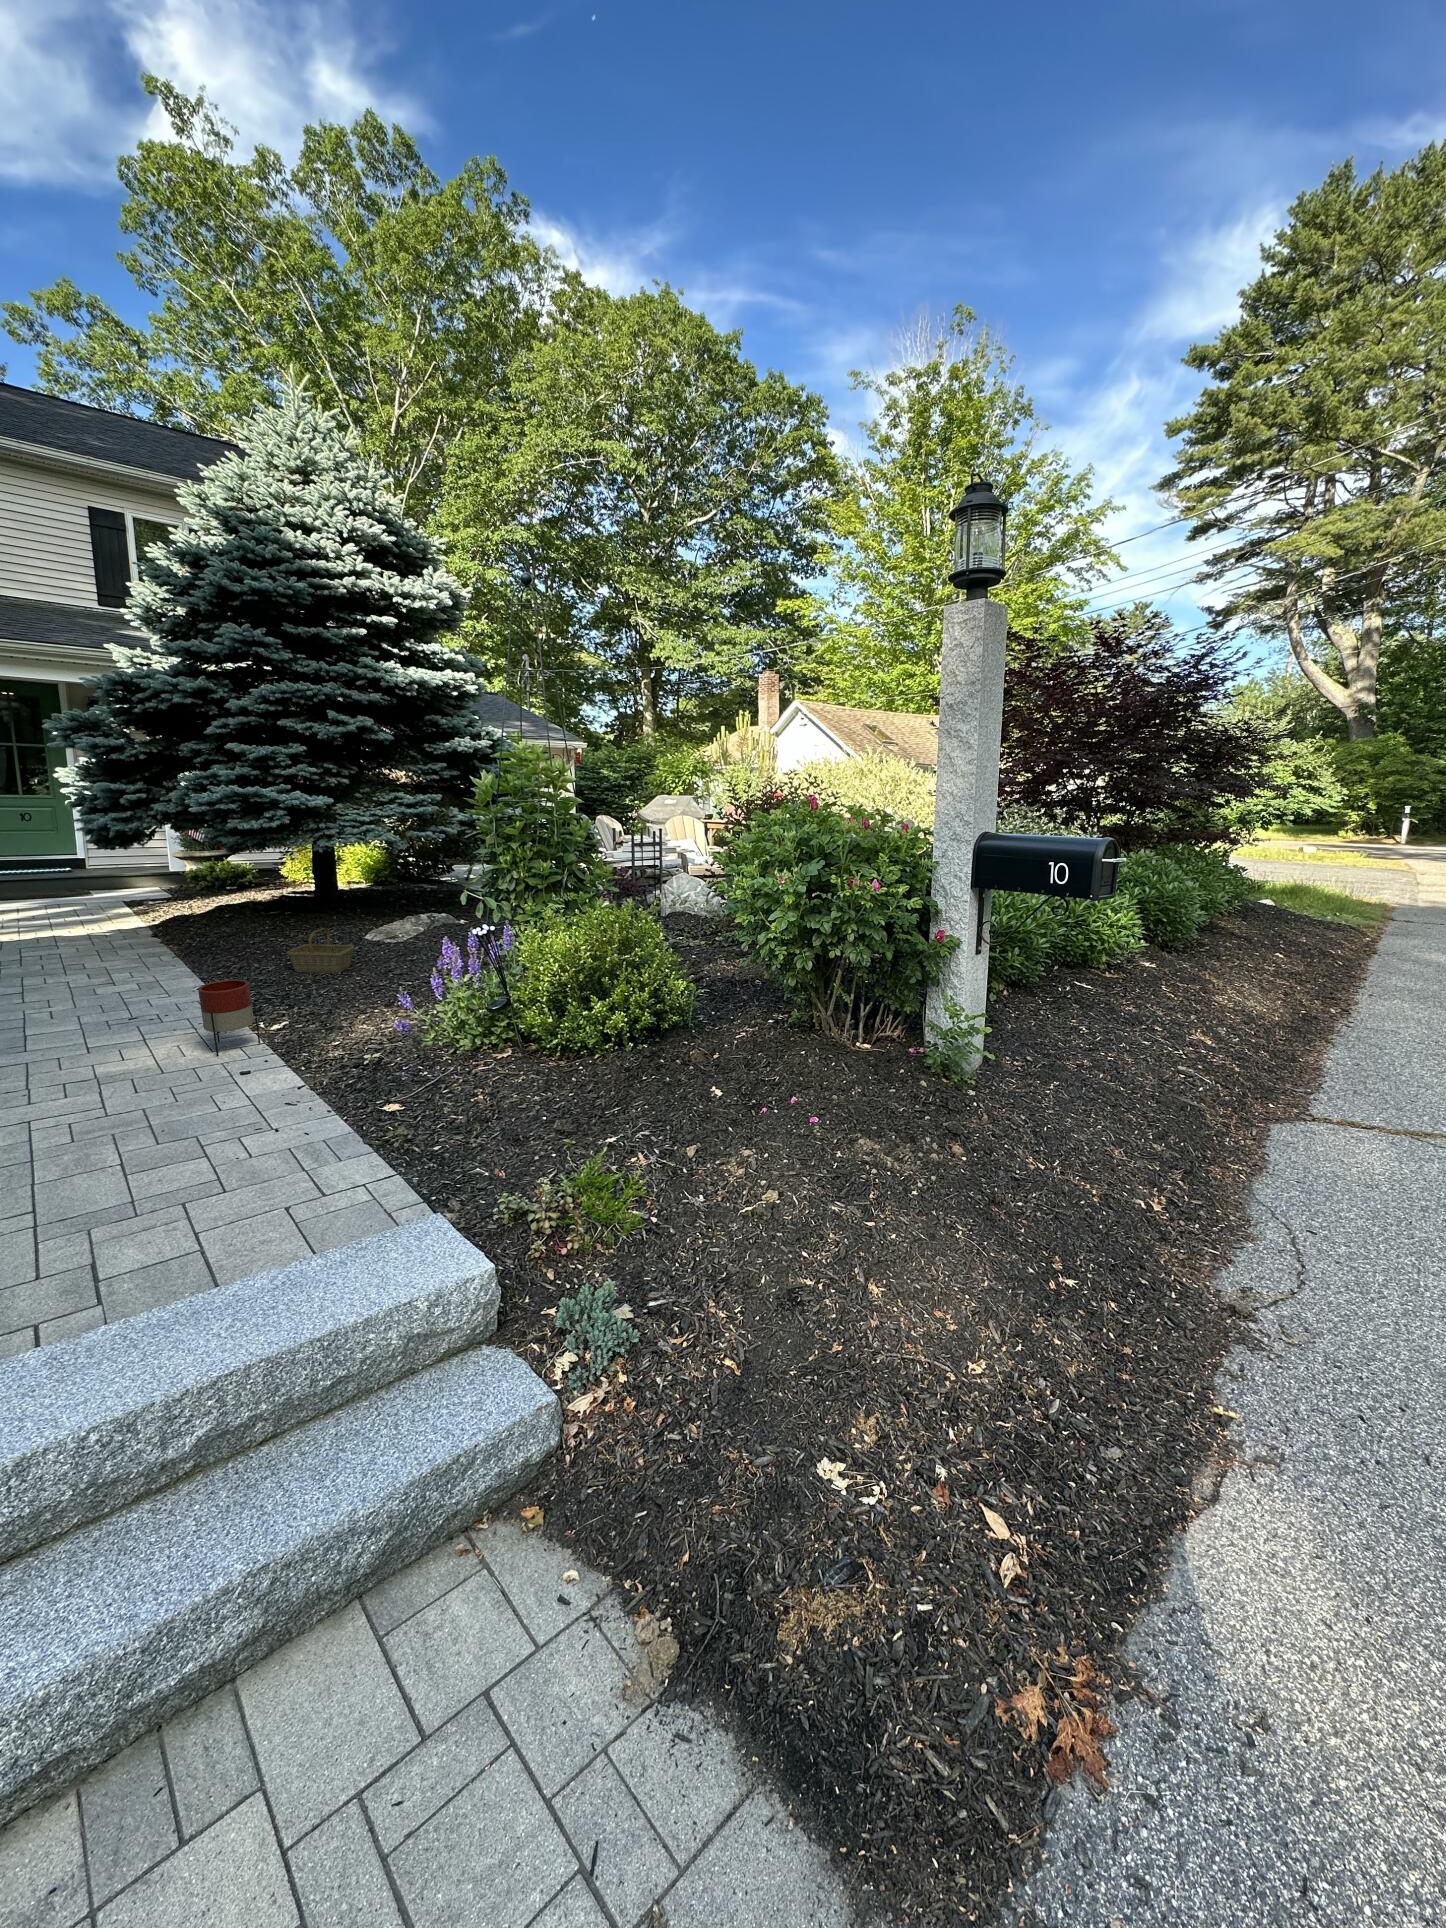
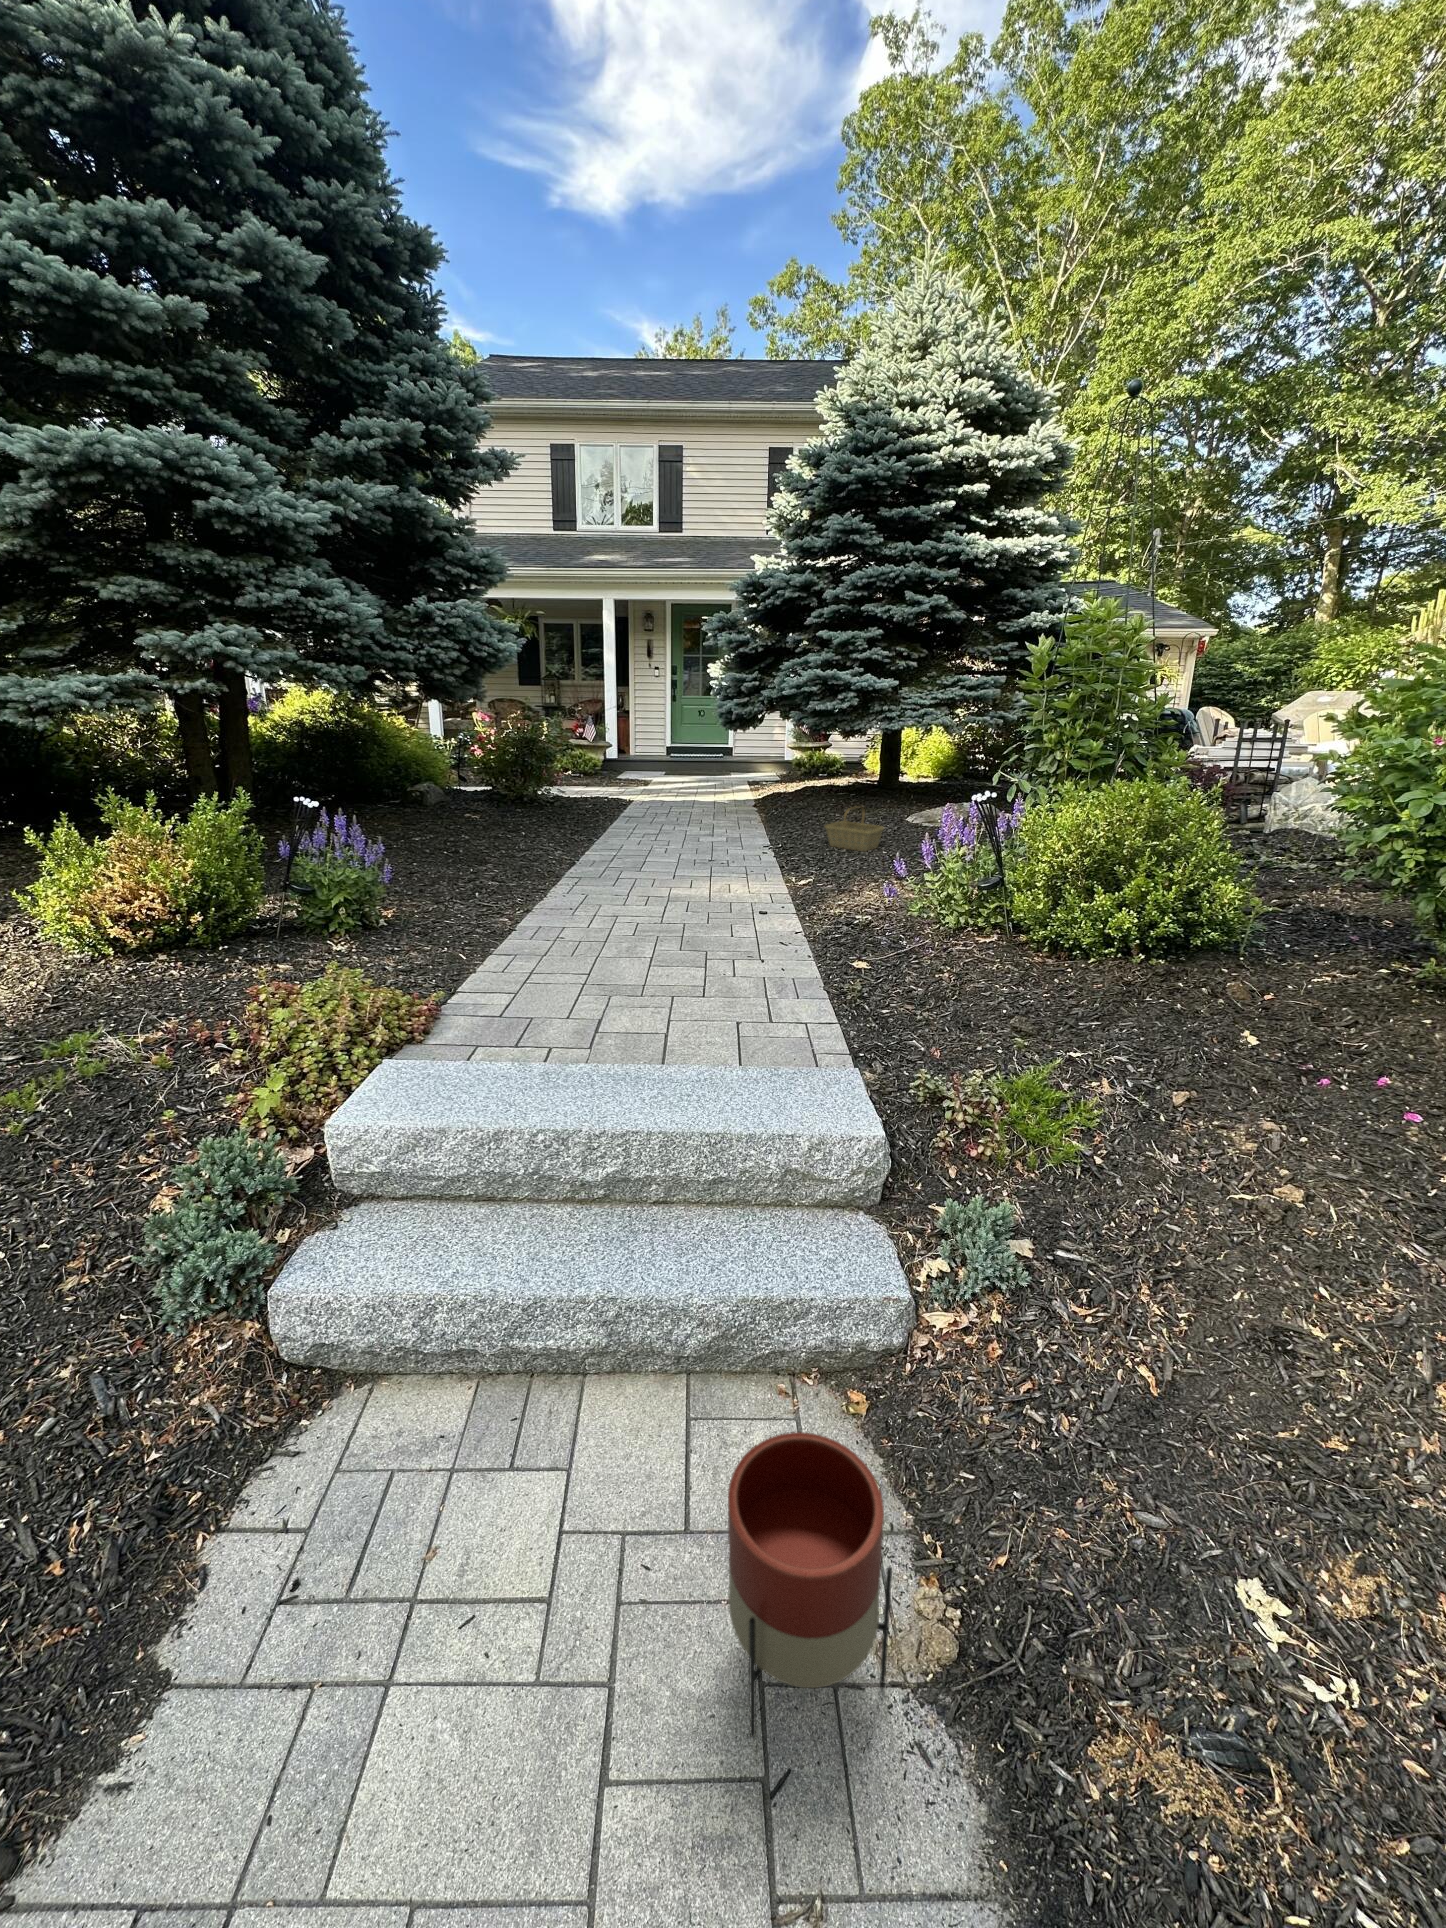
planter: present [198,979,260,1056] -> present [728,1432,892,1737]

